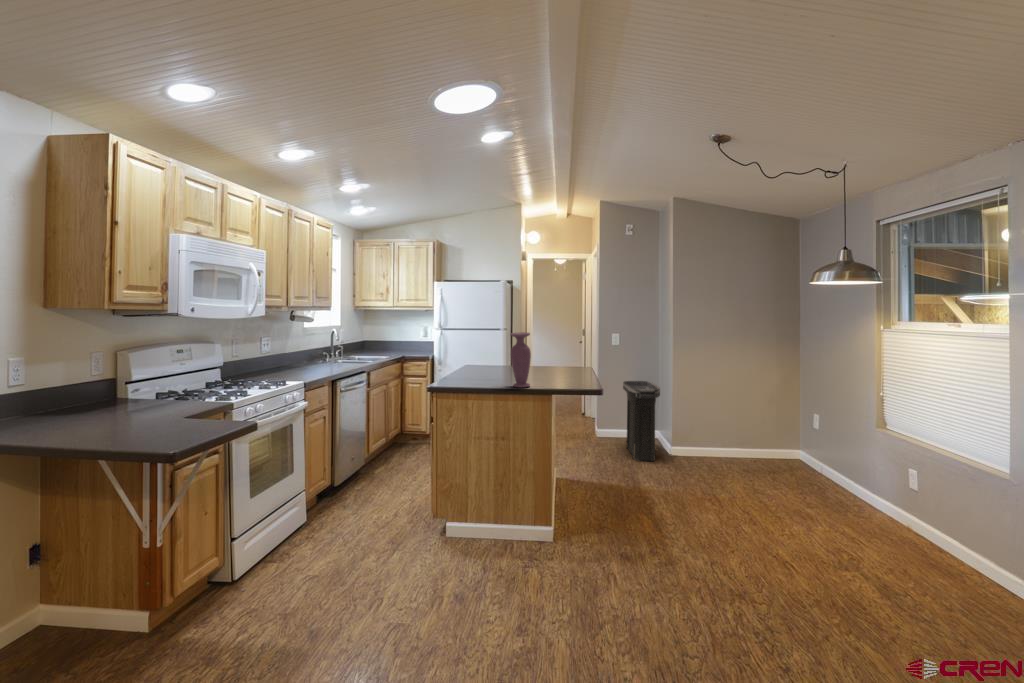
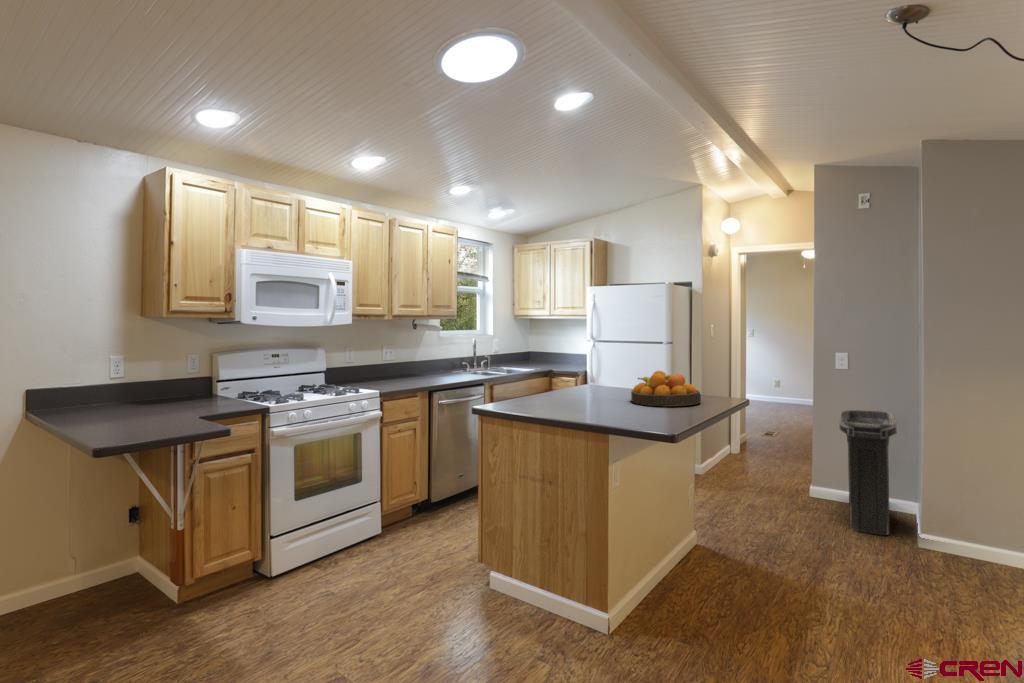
vase: present [510,332,531,388] -> none [575,336,604,408]
fruit bowl: none [535,357,584,383] -> present [631,371,701,406]

